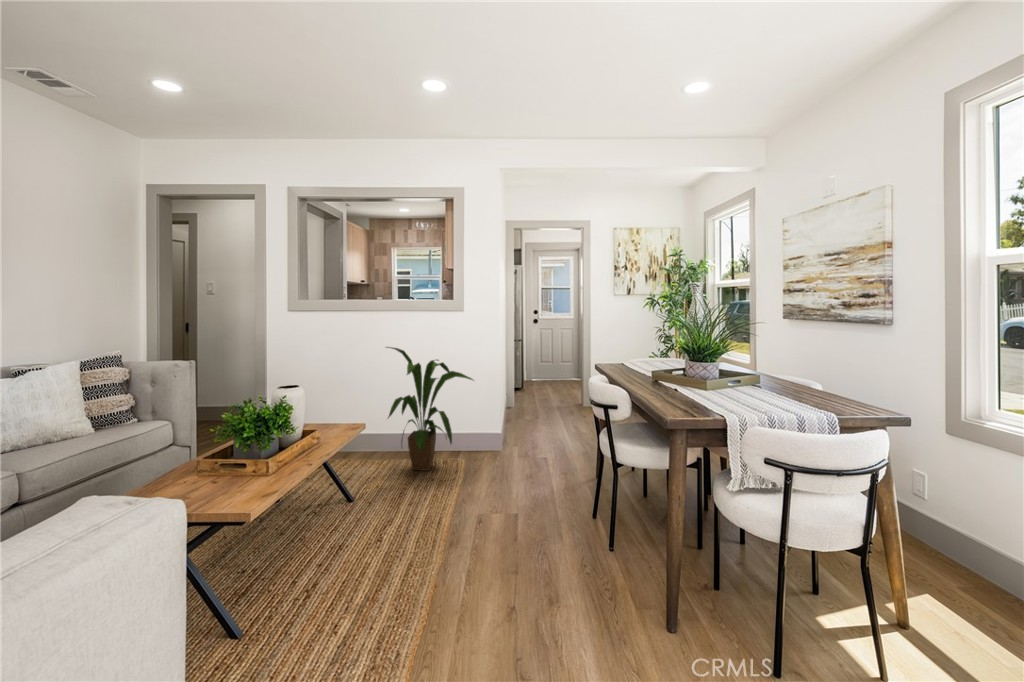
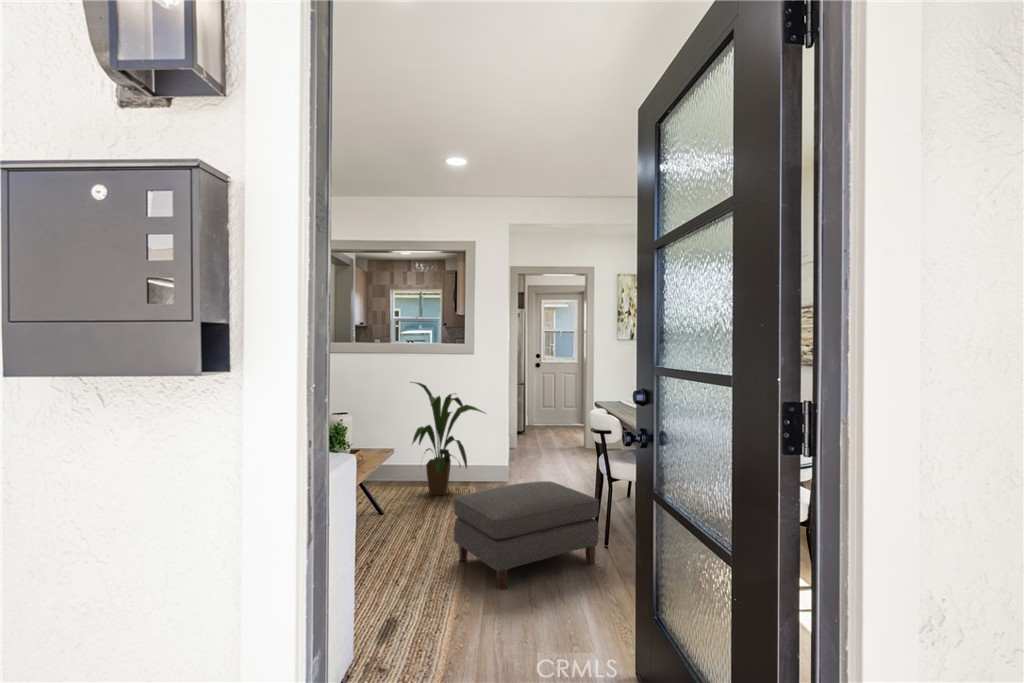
ottoman: none [418,473,607,645] -> present [454,481,599,590]

